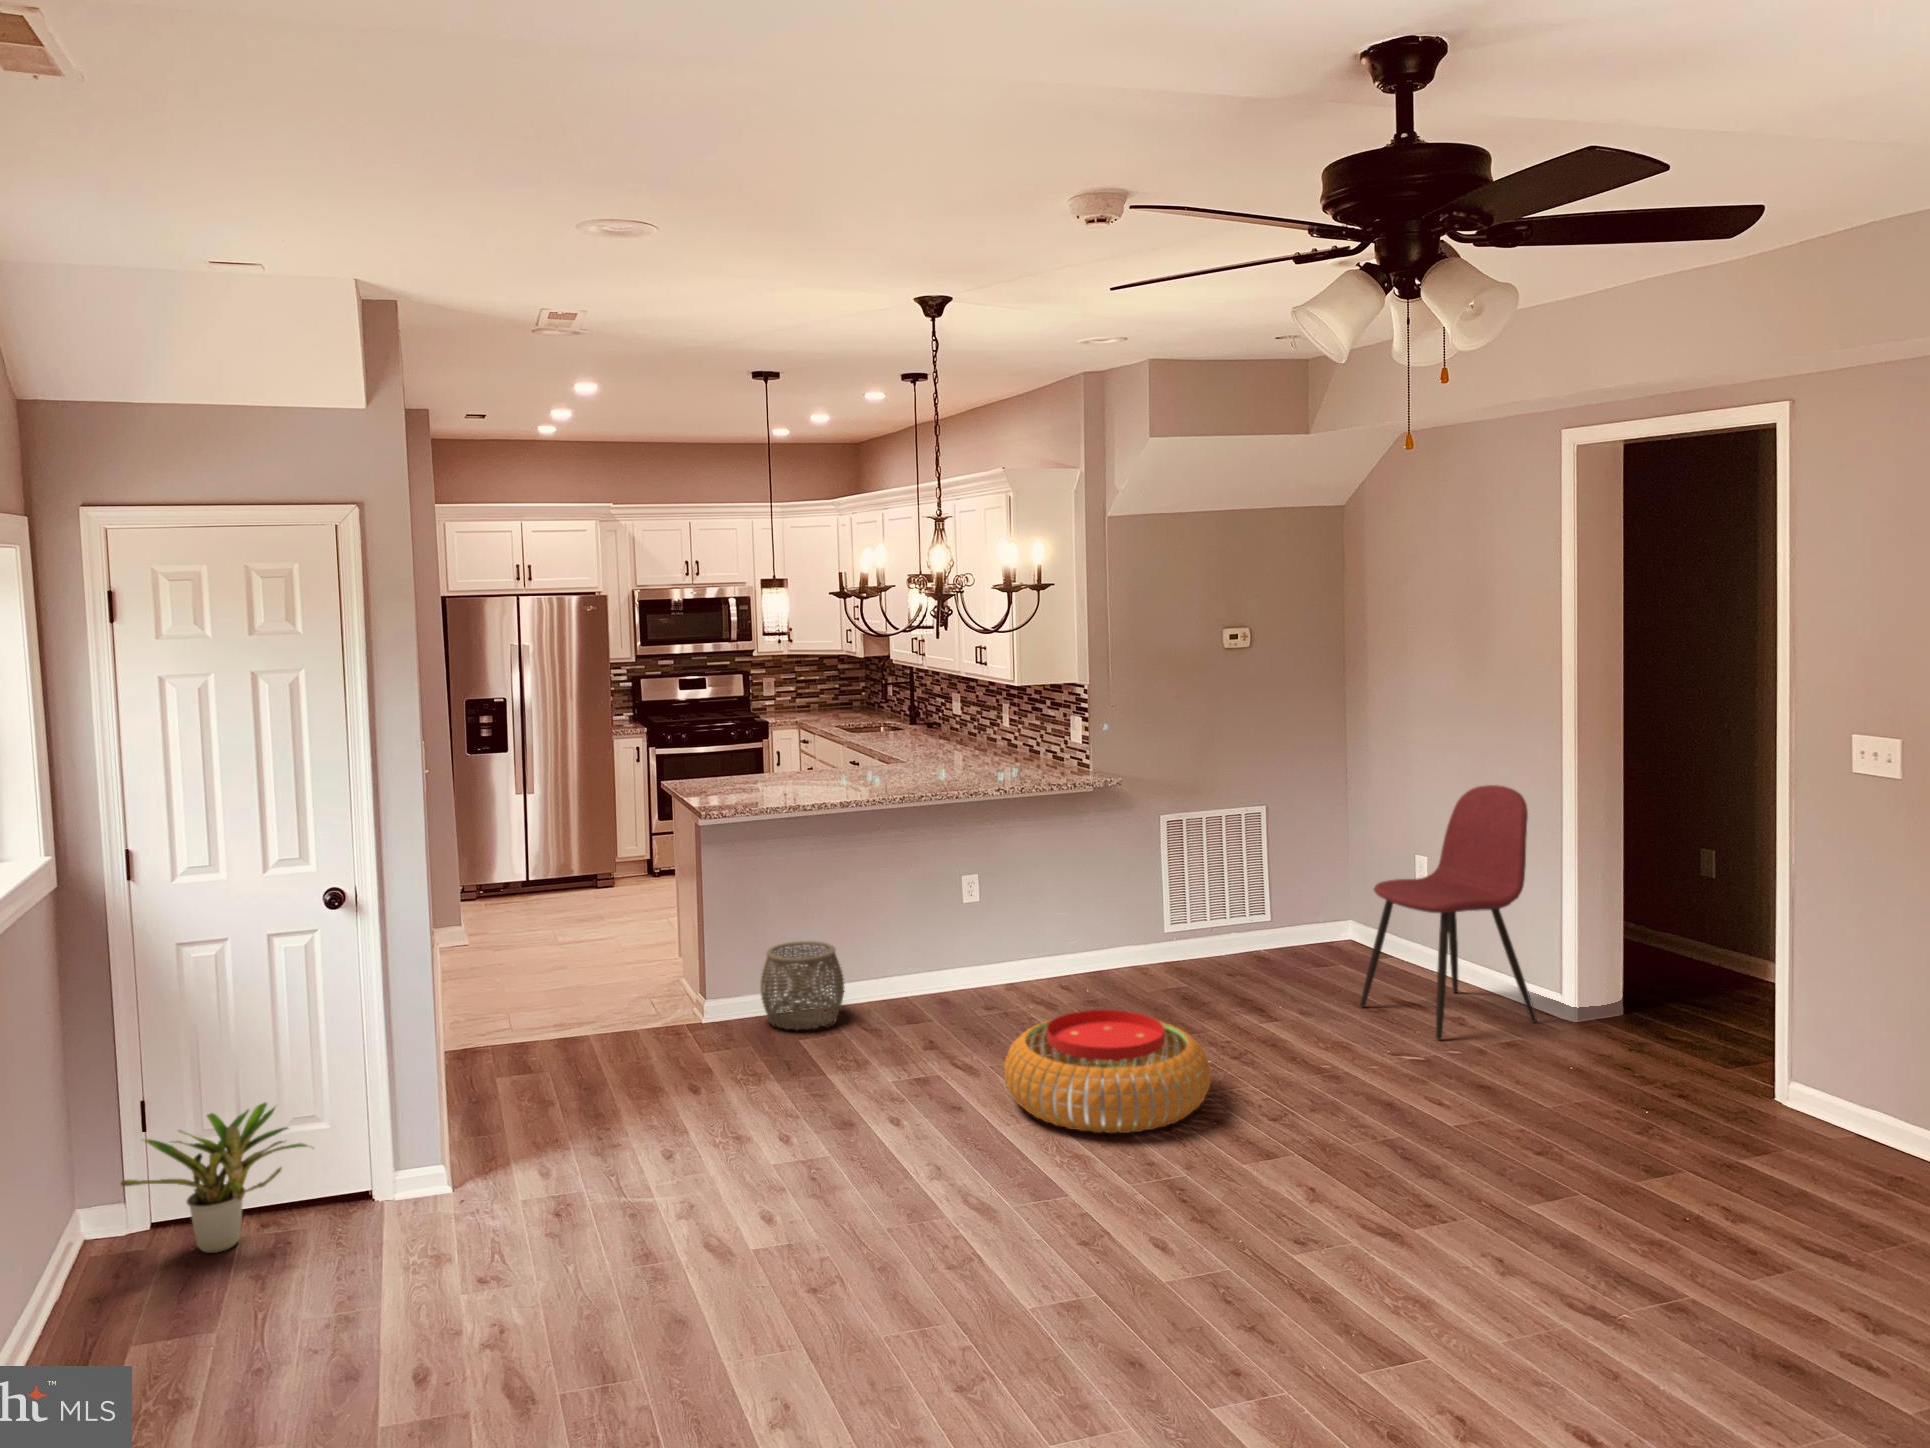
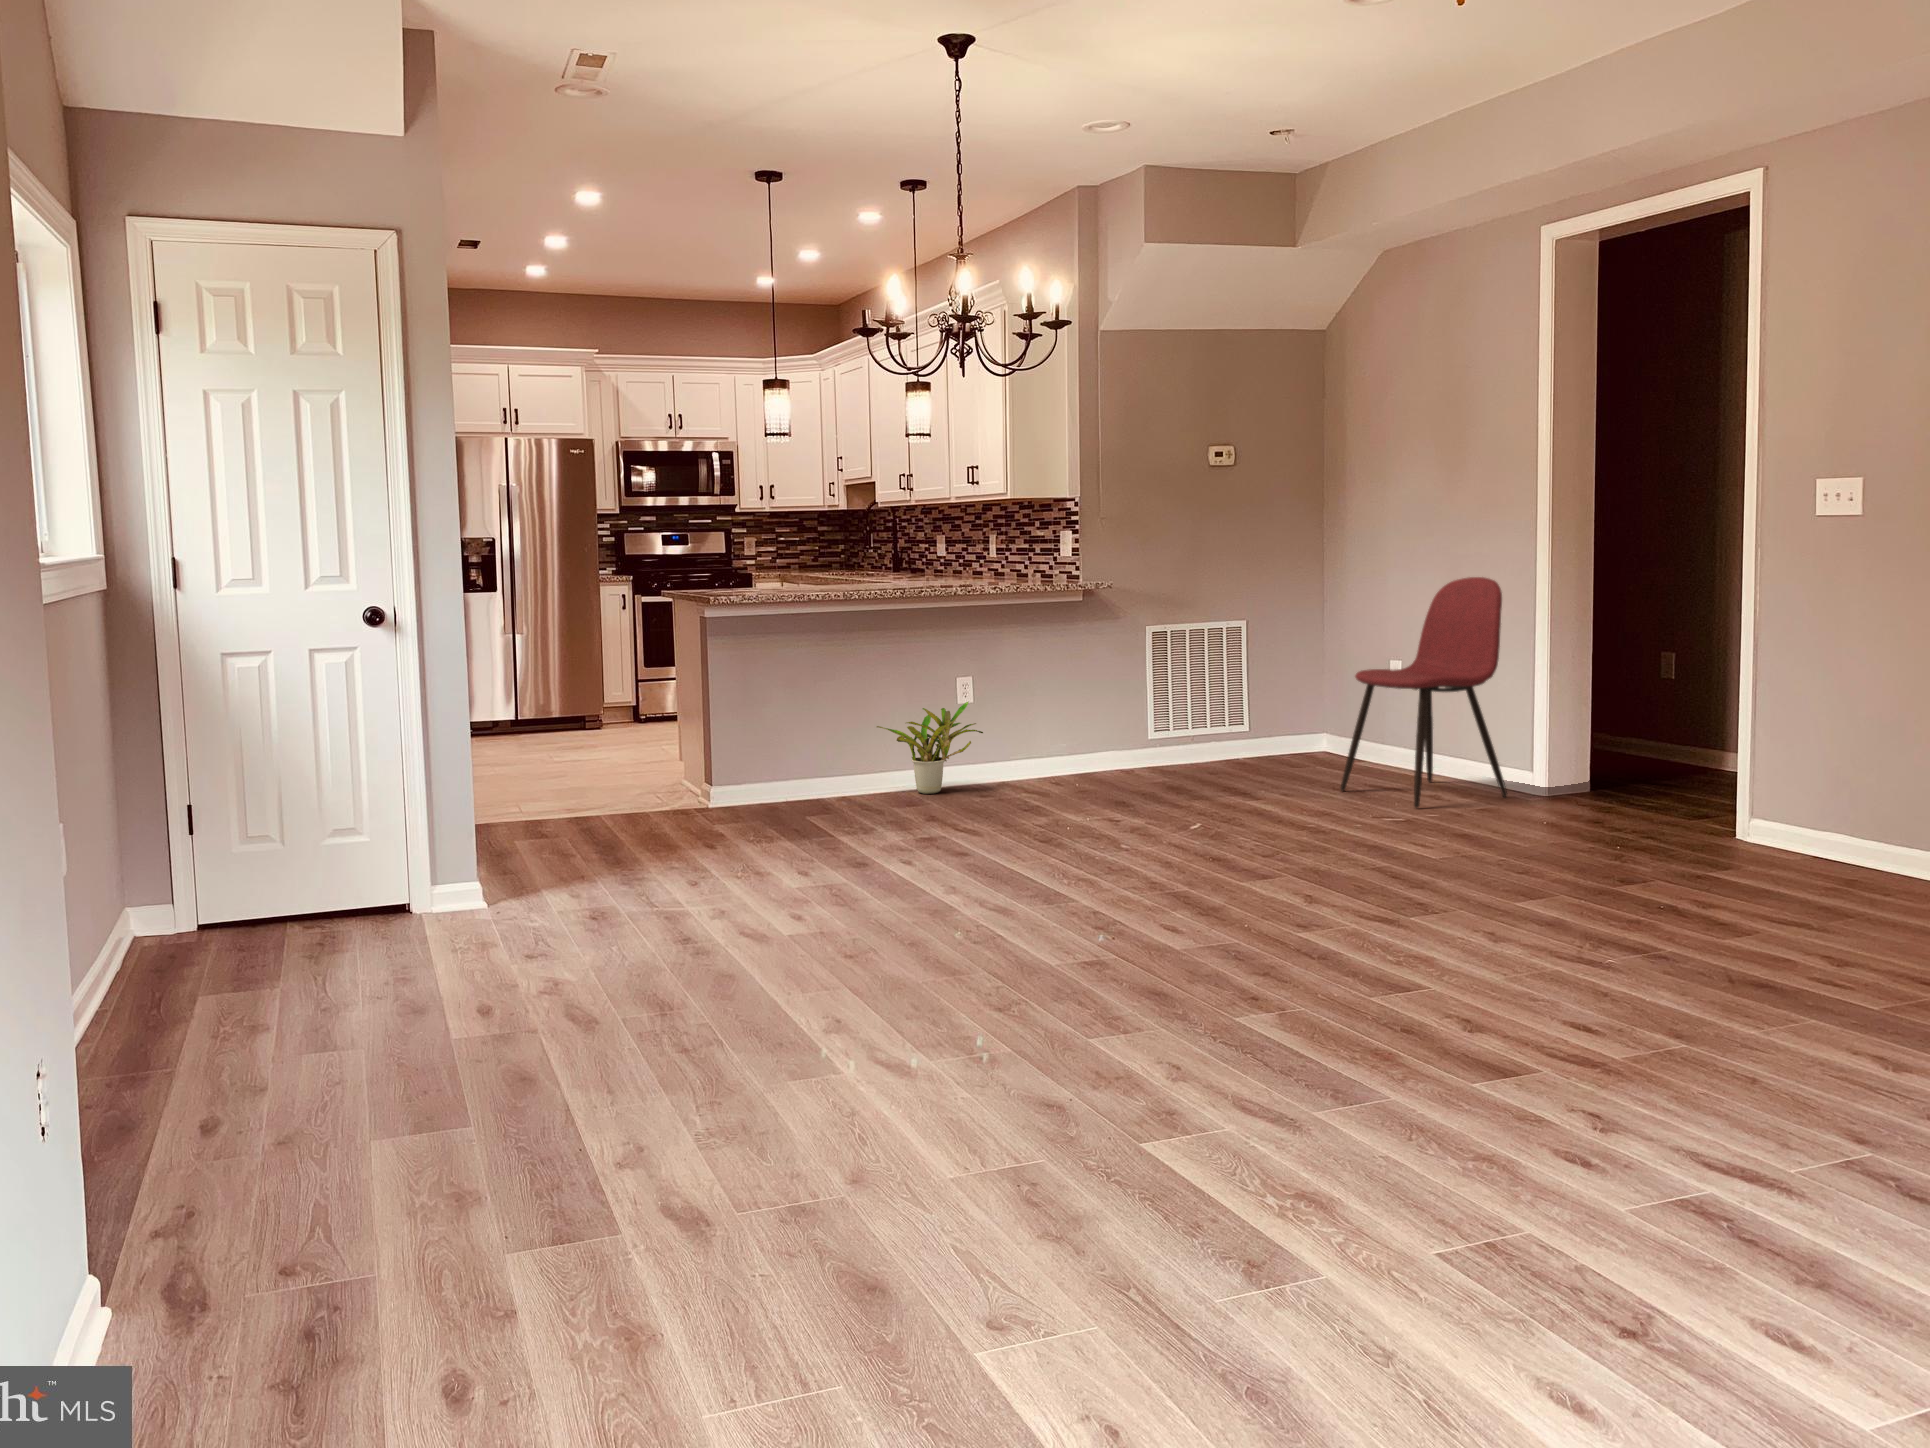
woven basket: present [760,941,844,1030] -> none [764,731,846,811]
pouf: present [1004,1010,1211,1133] -> none [1009,767,1206,863]
potted plant: present [121,1103,308,1253] -> present [877,702,983,794]

